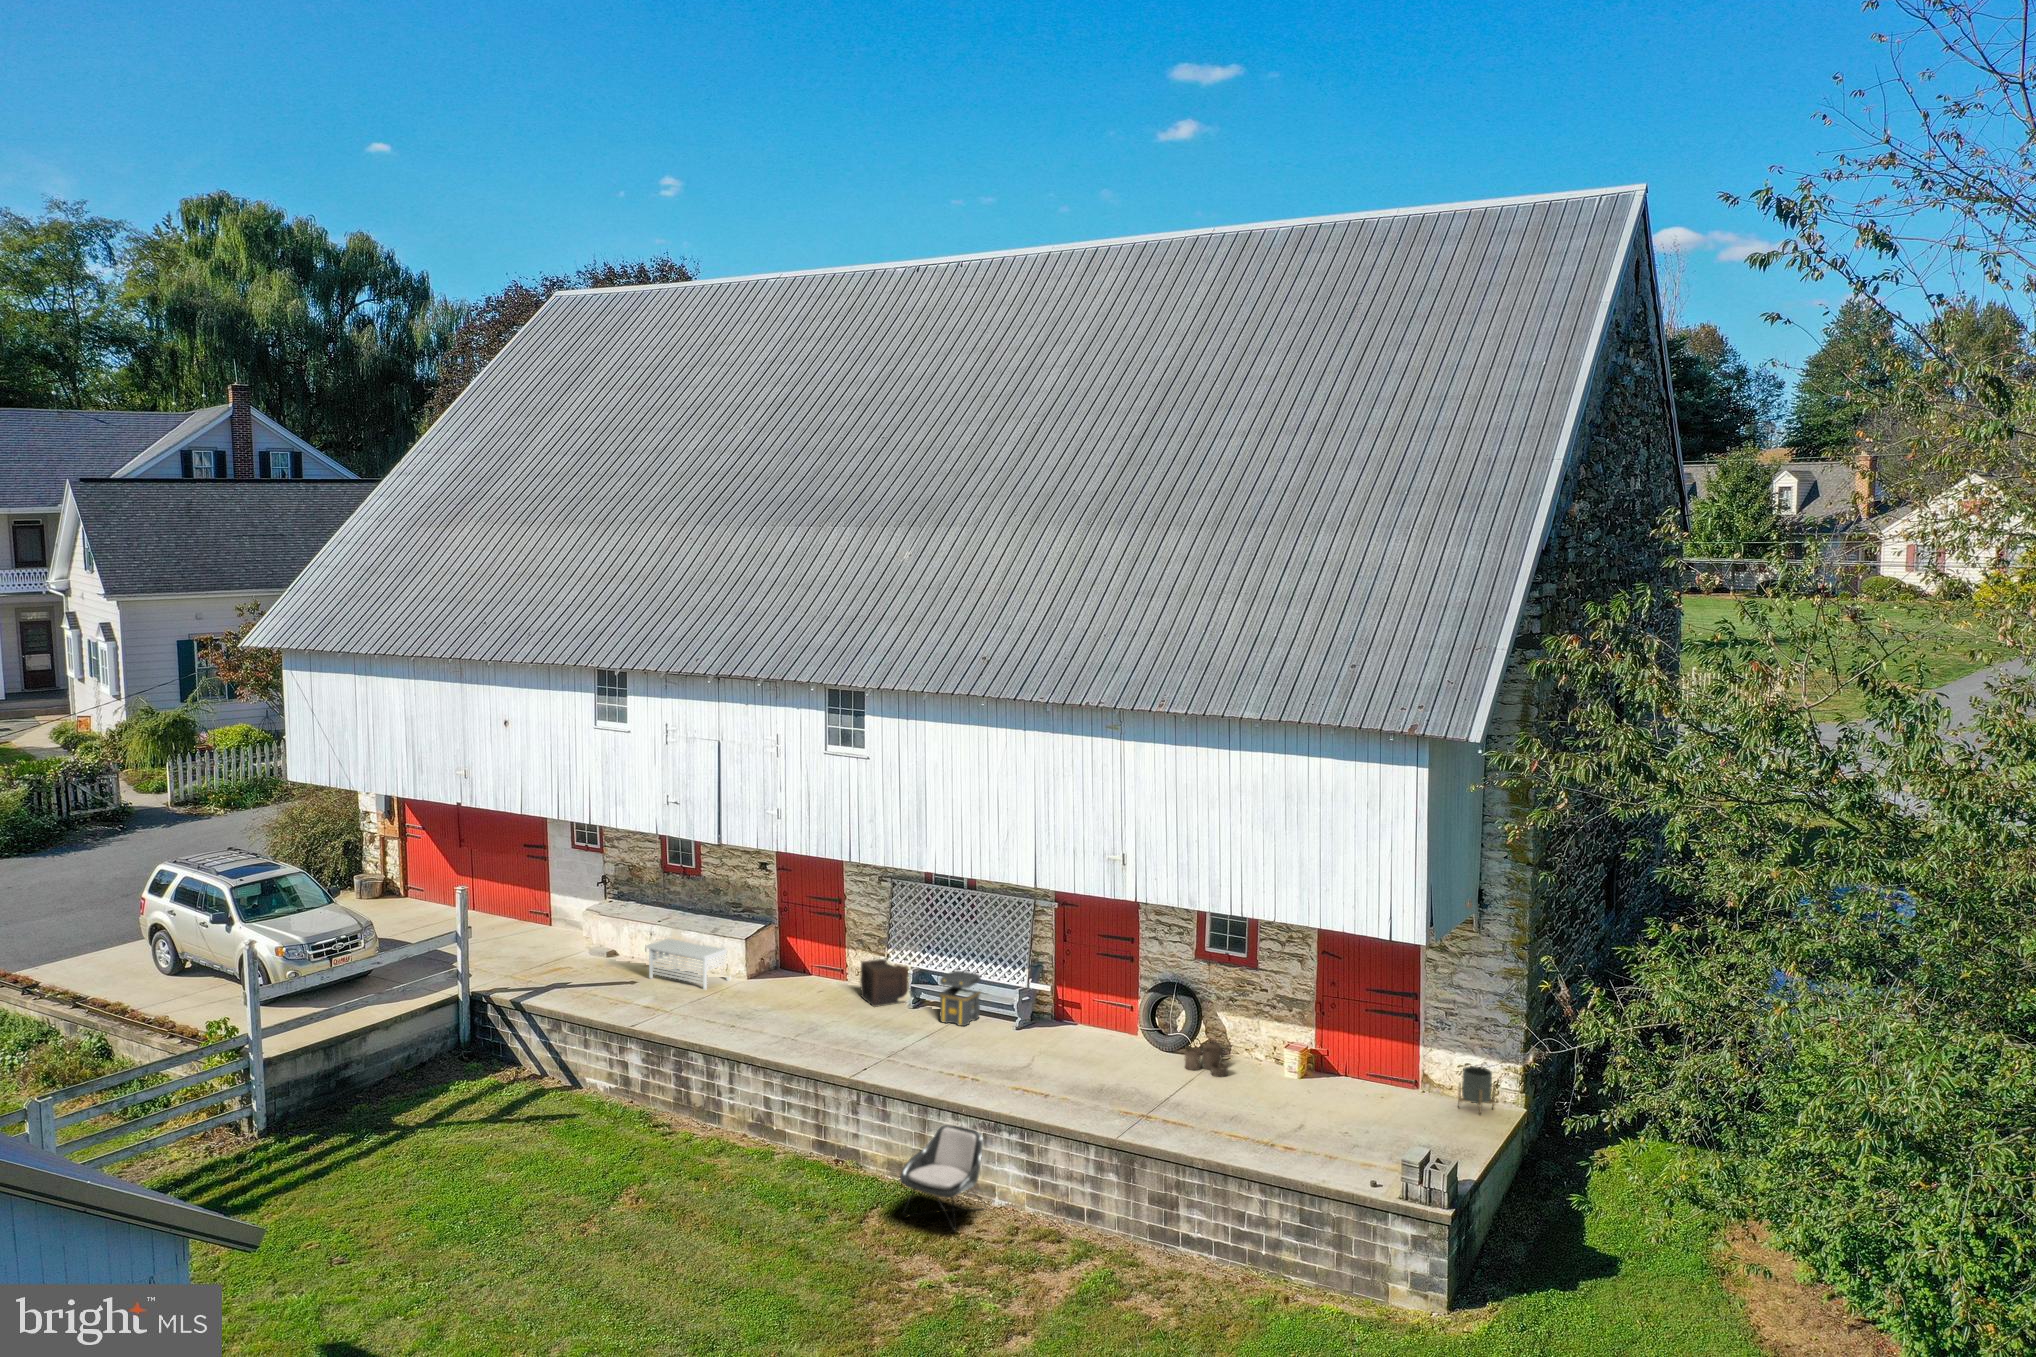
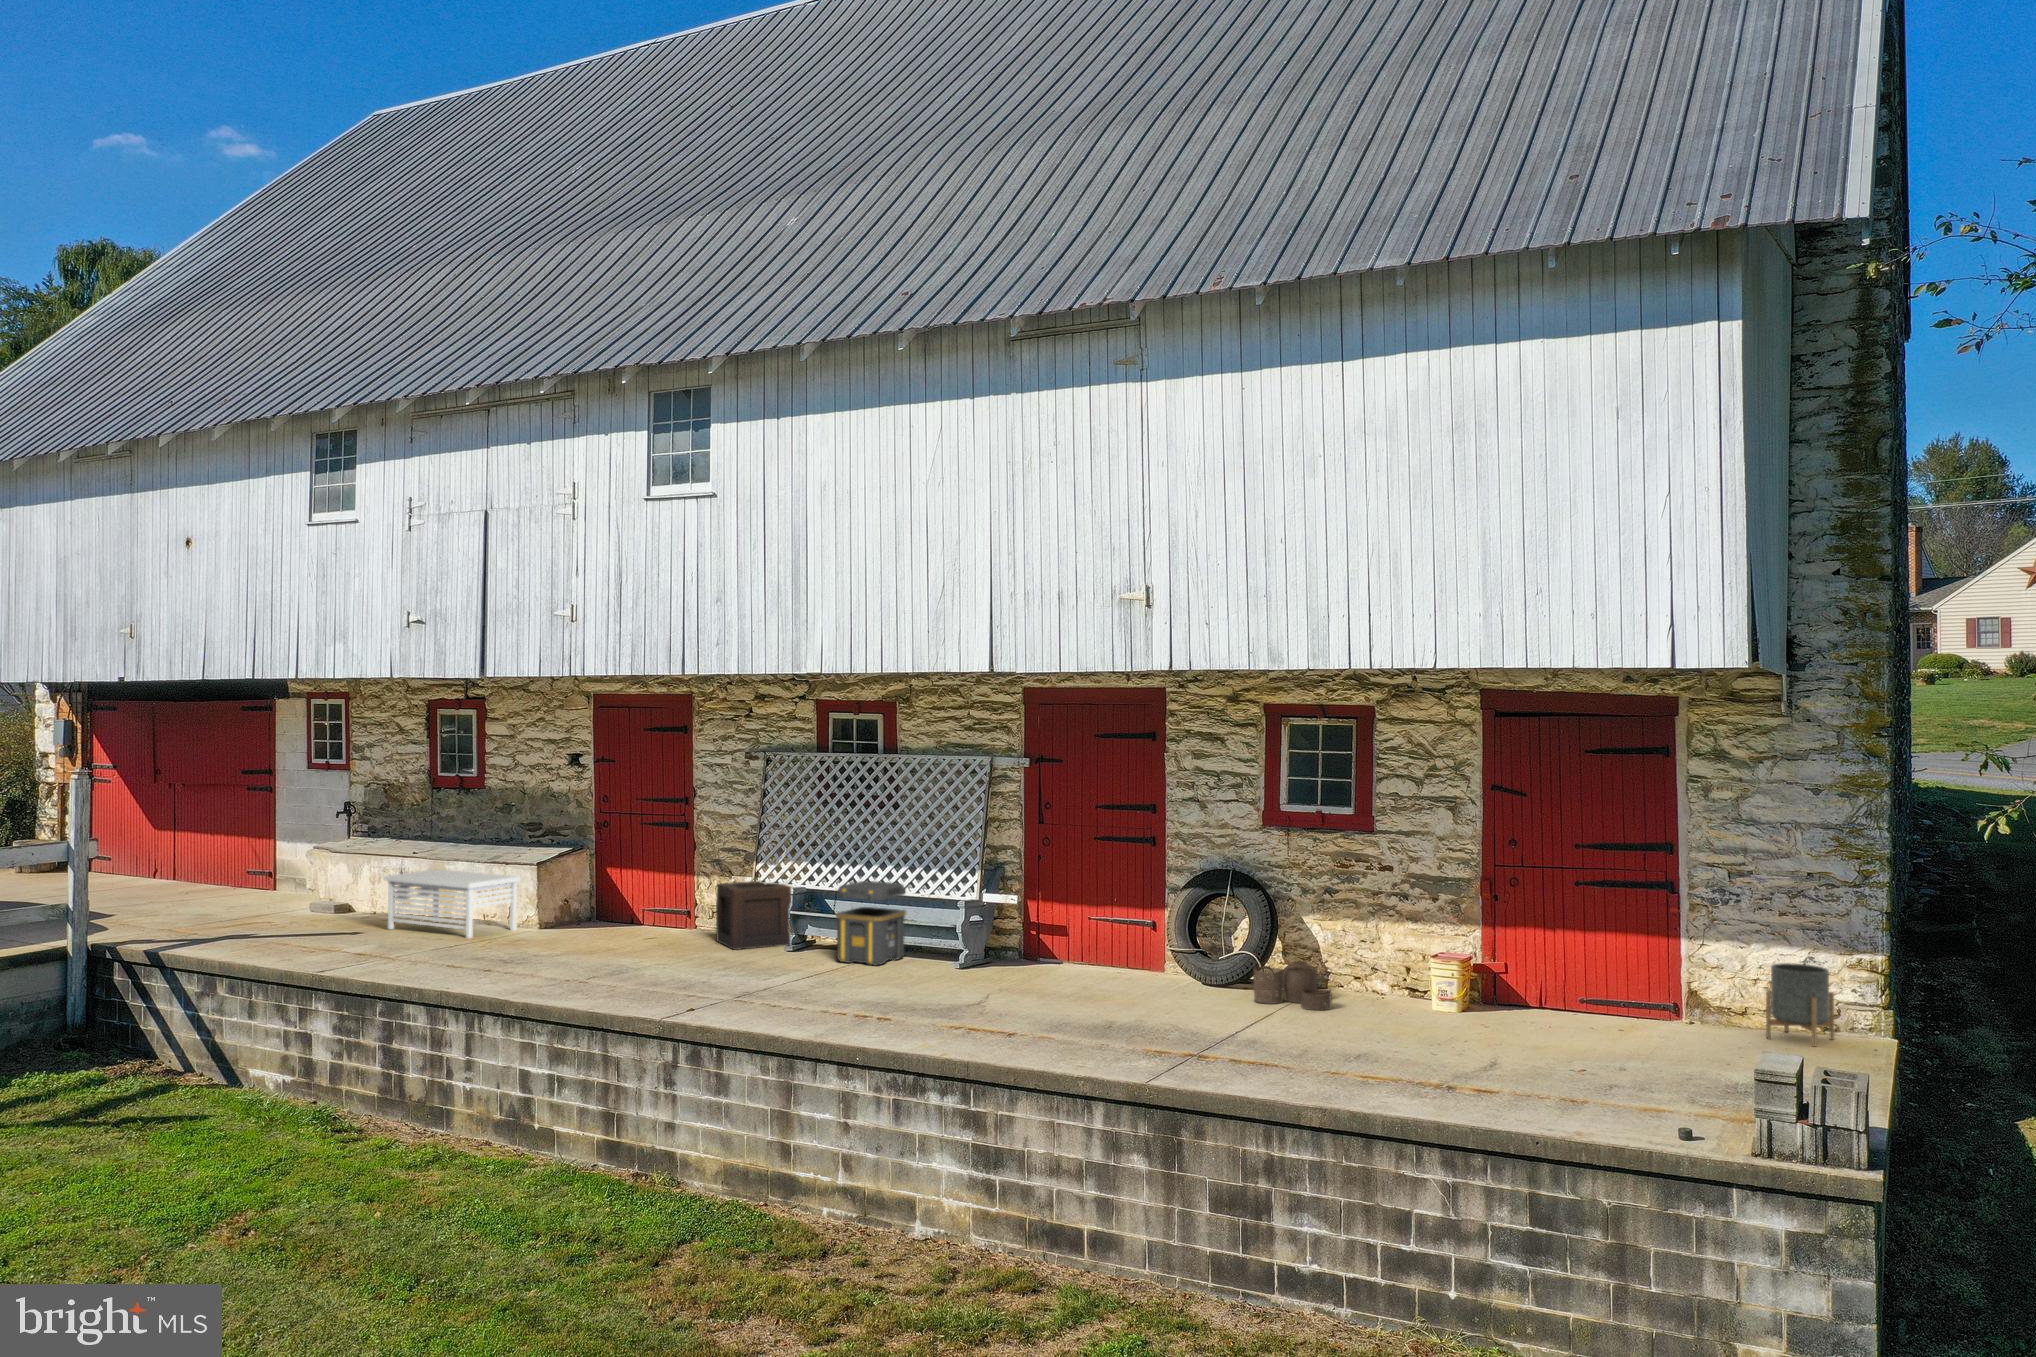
lounge chair: present [900,1125,984,1231] -> none [730,1084,898,1281]

